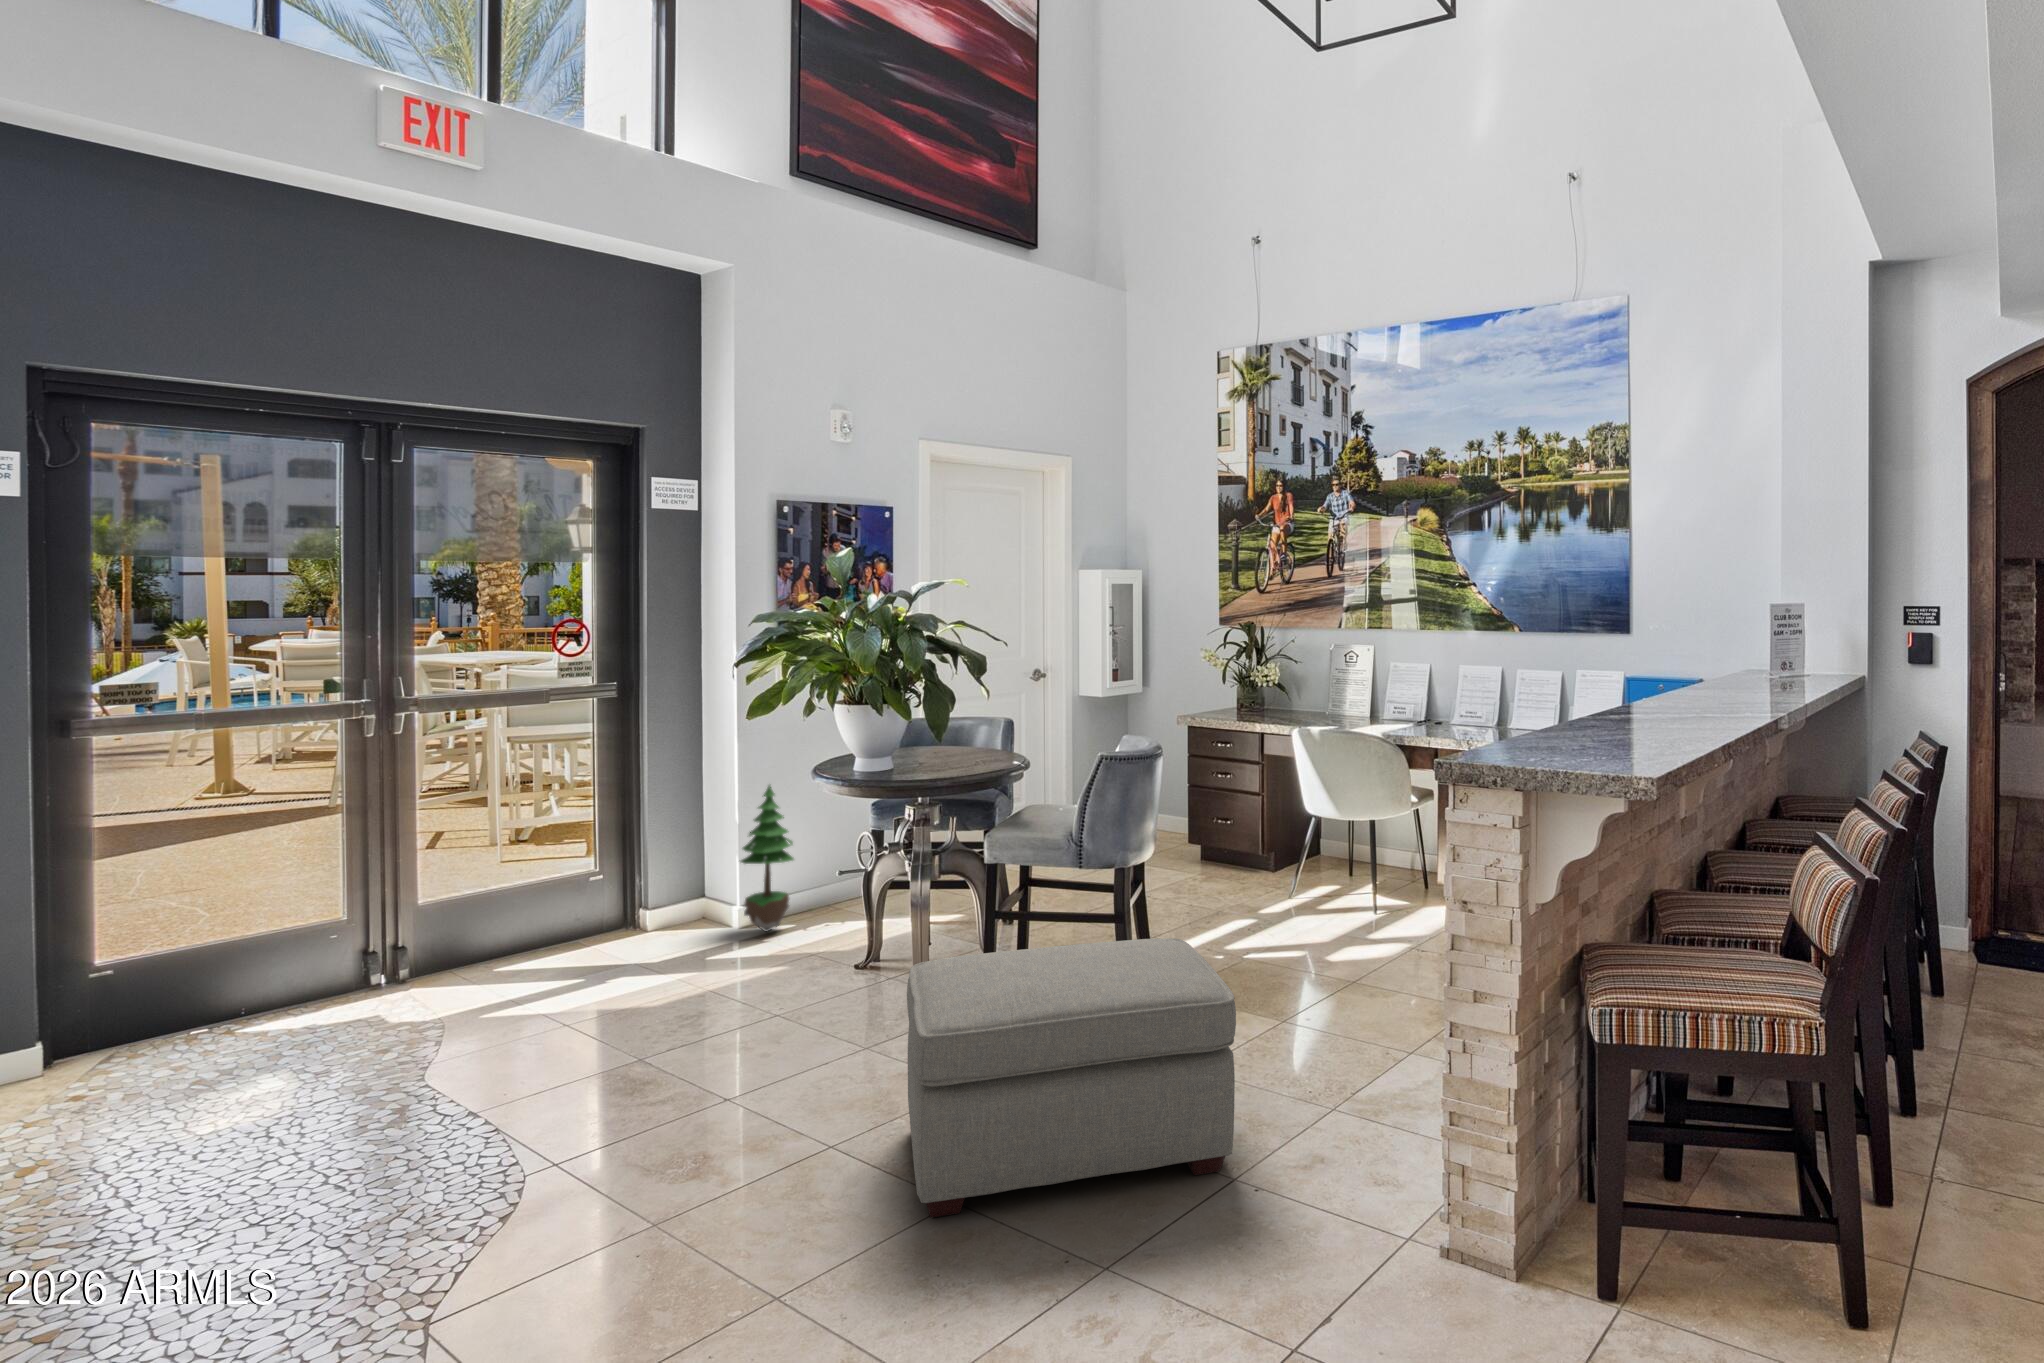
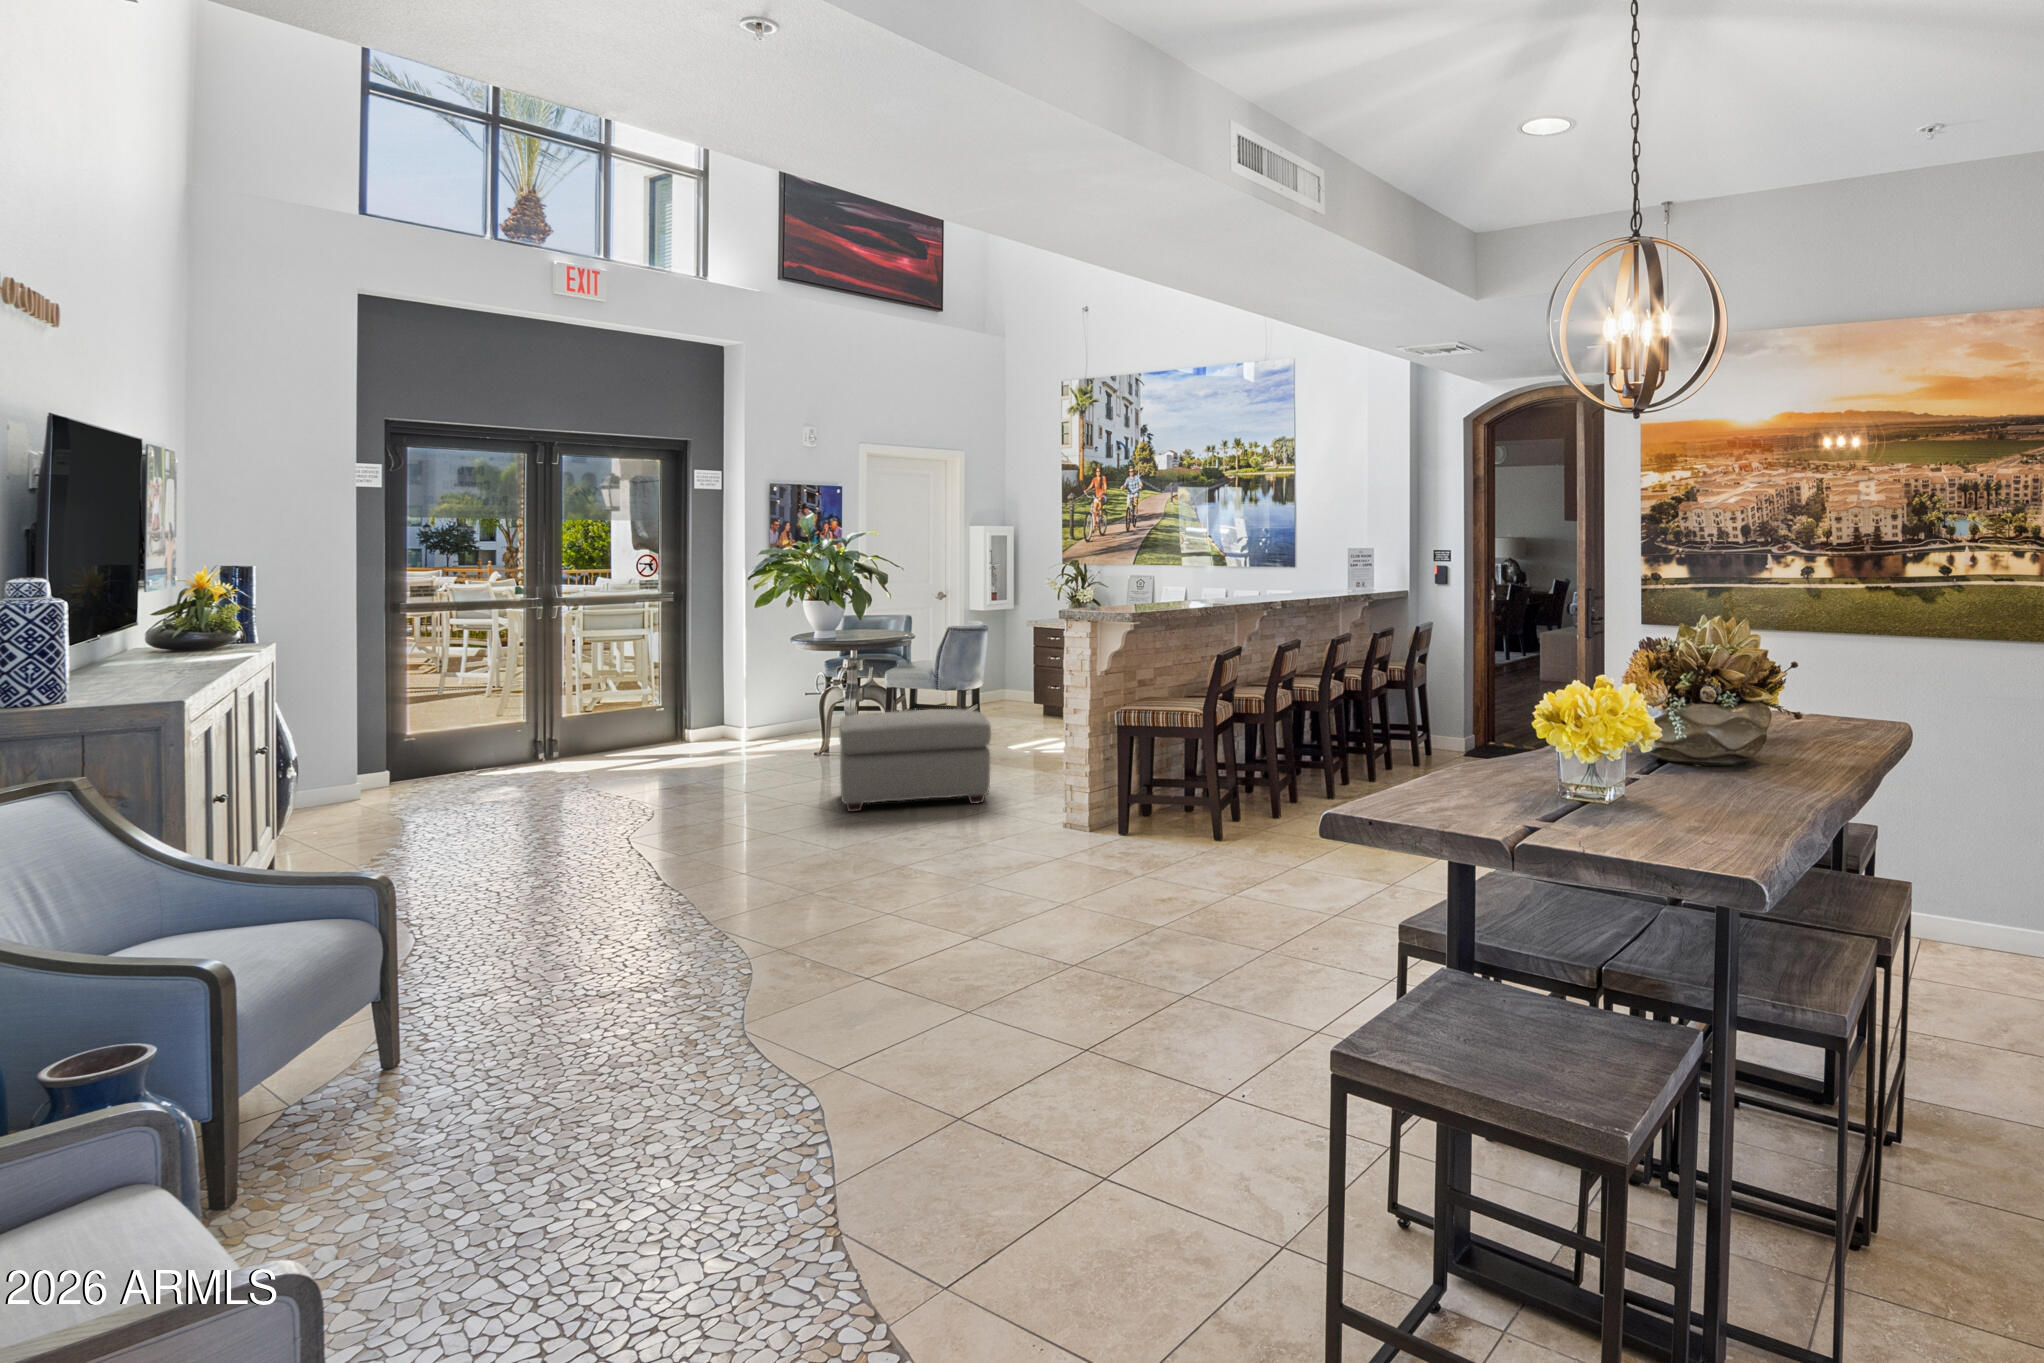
potted tree: present [741,785,794,932] -> none [748,653,782,741]

